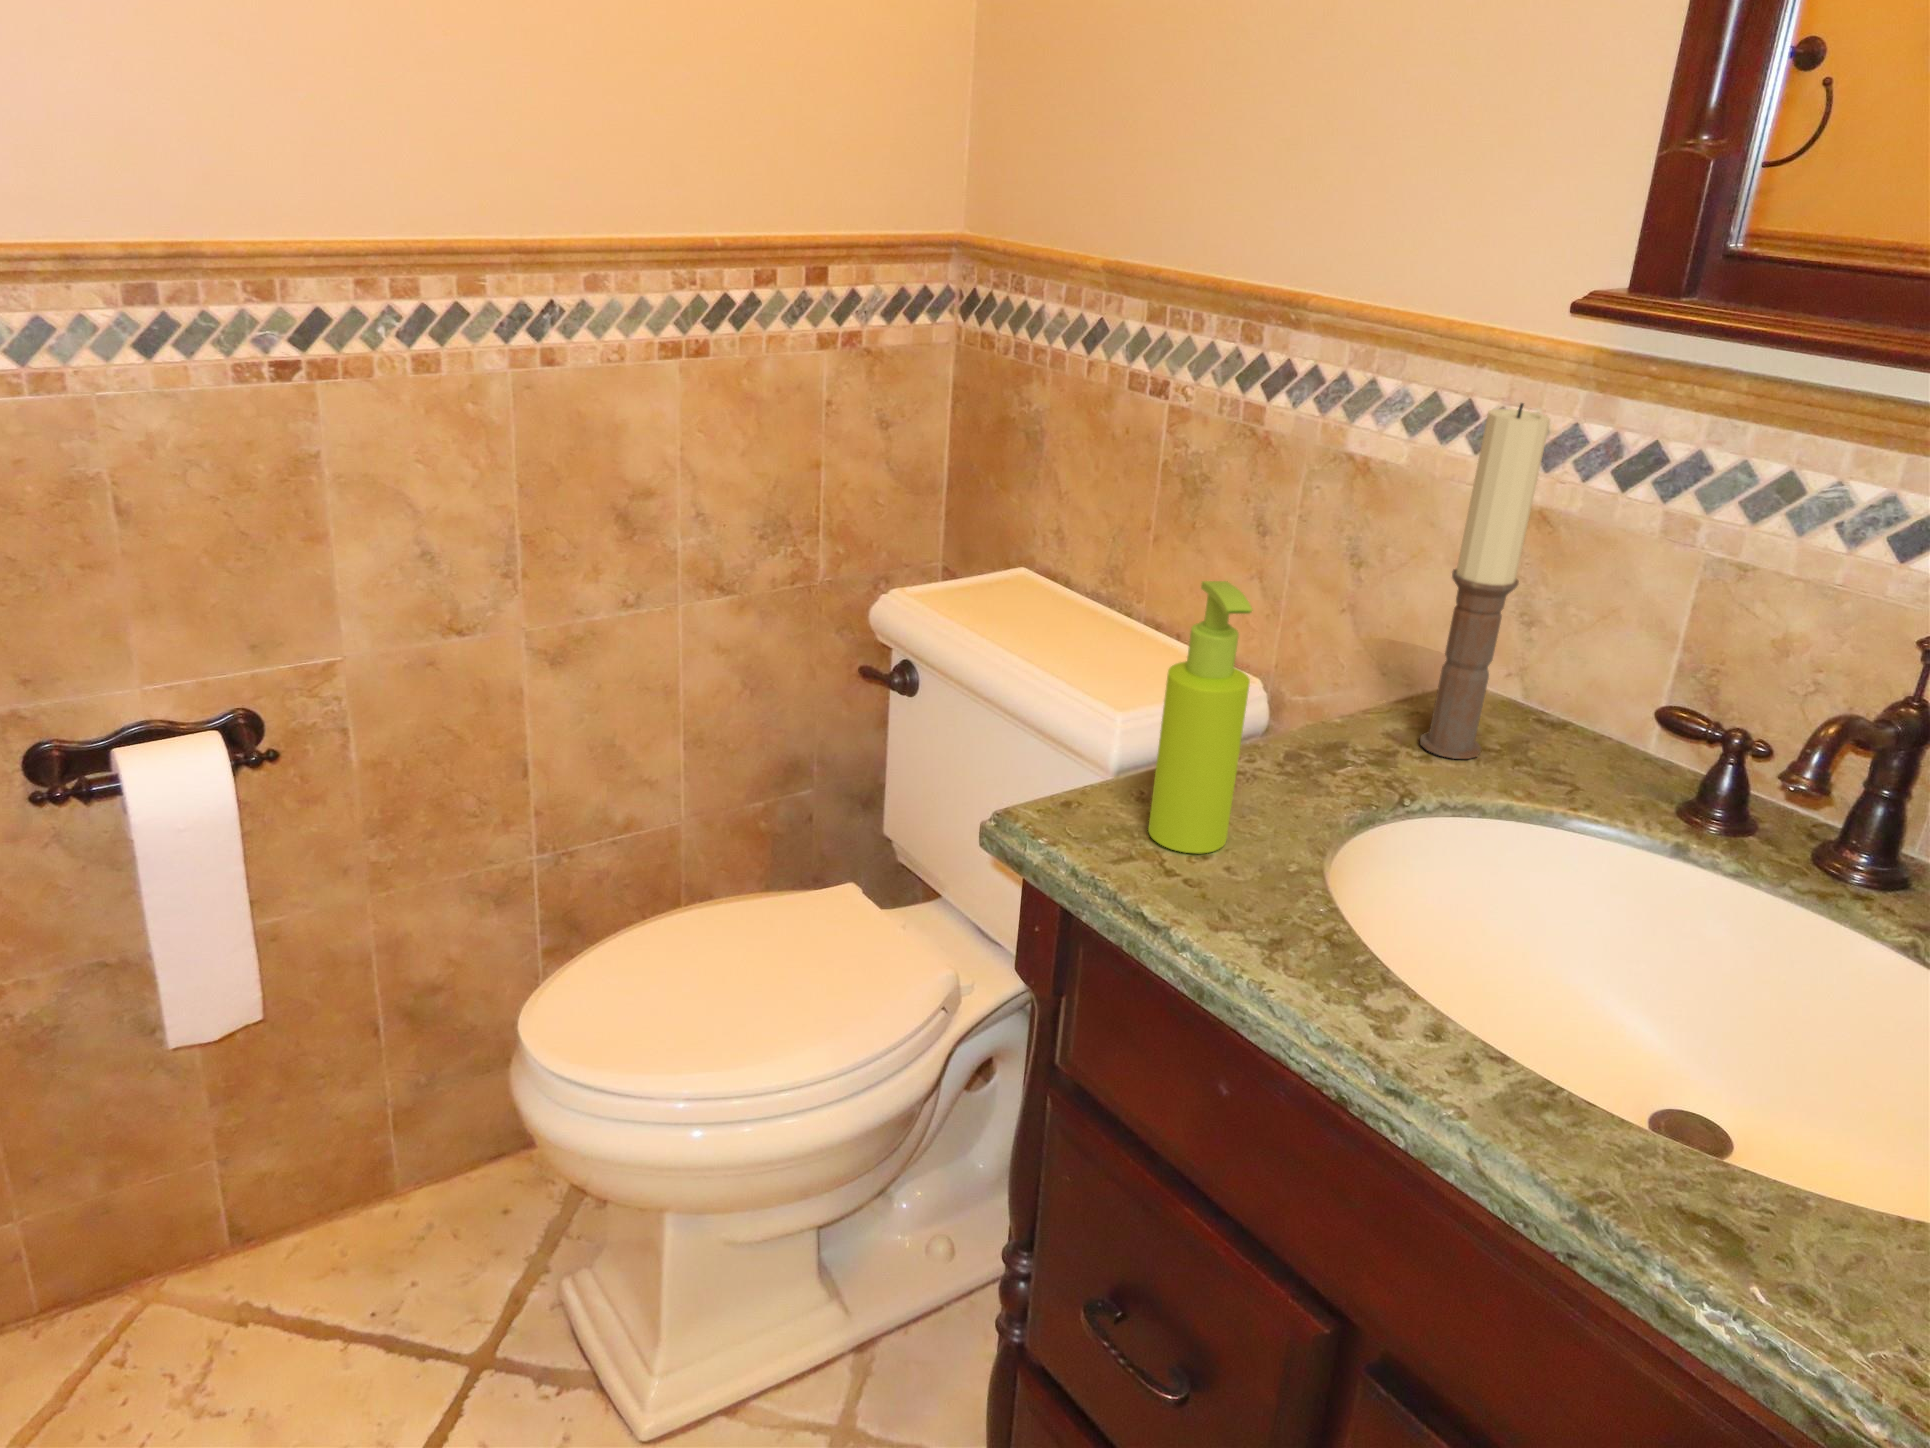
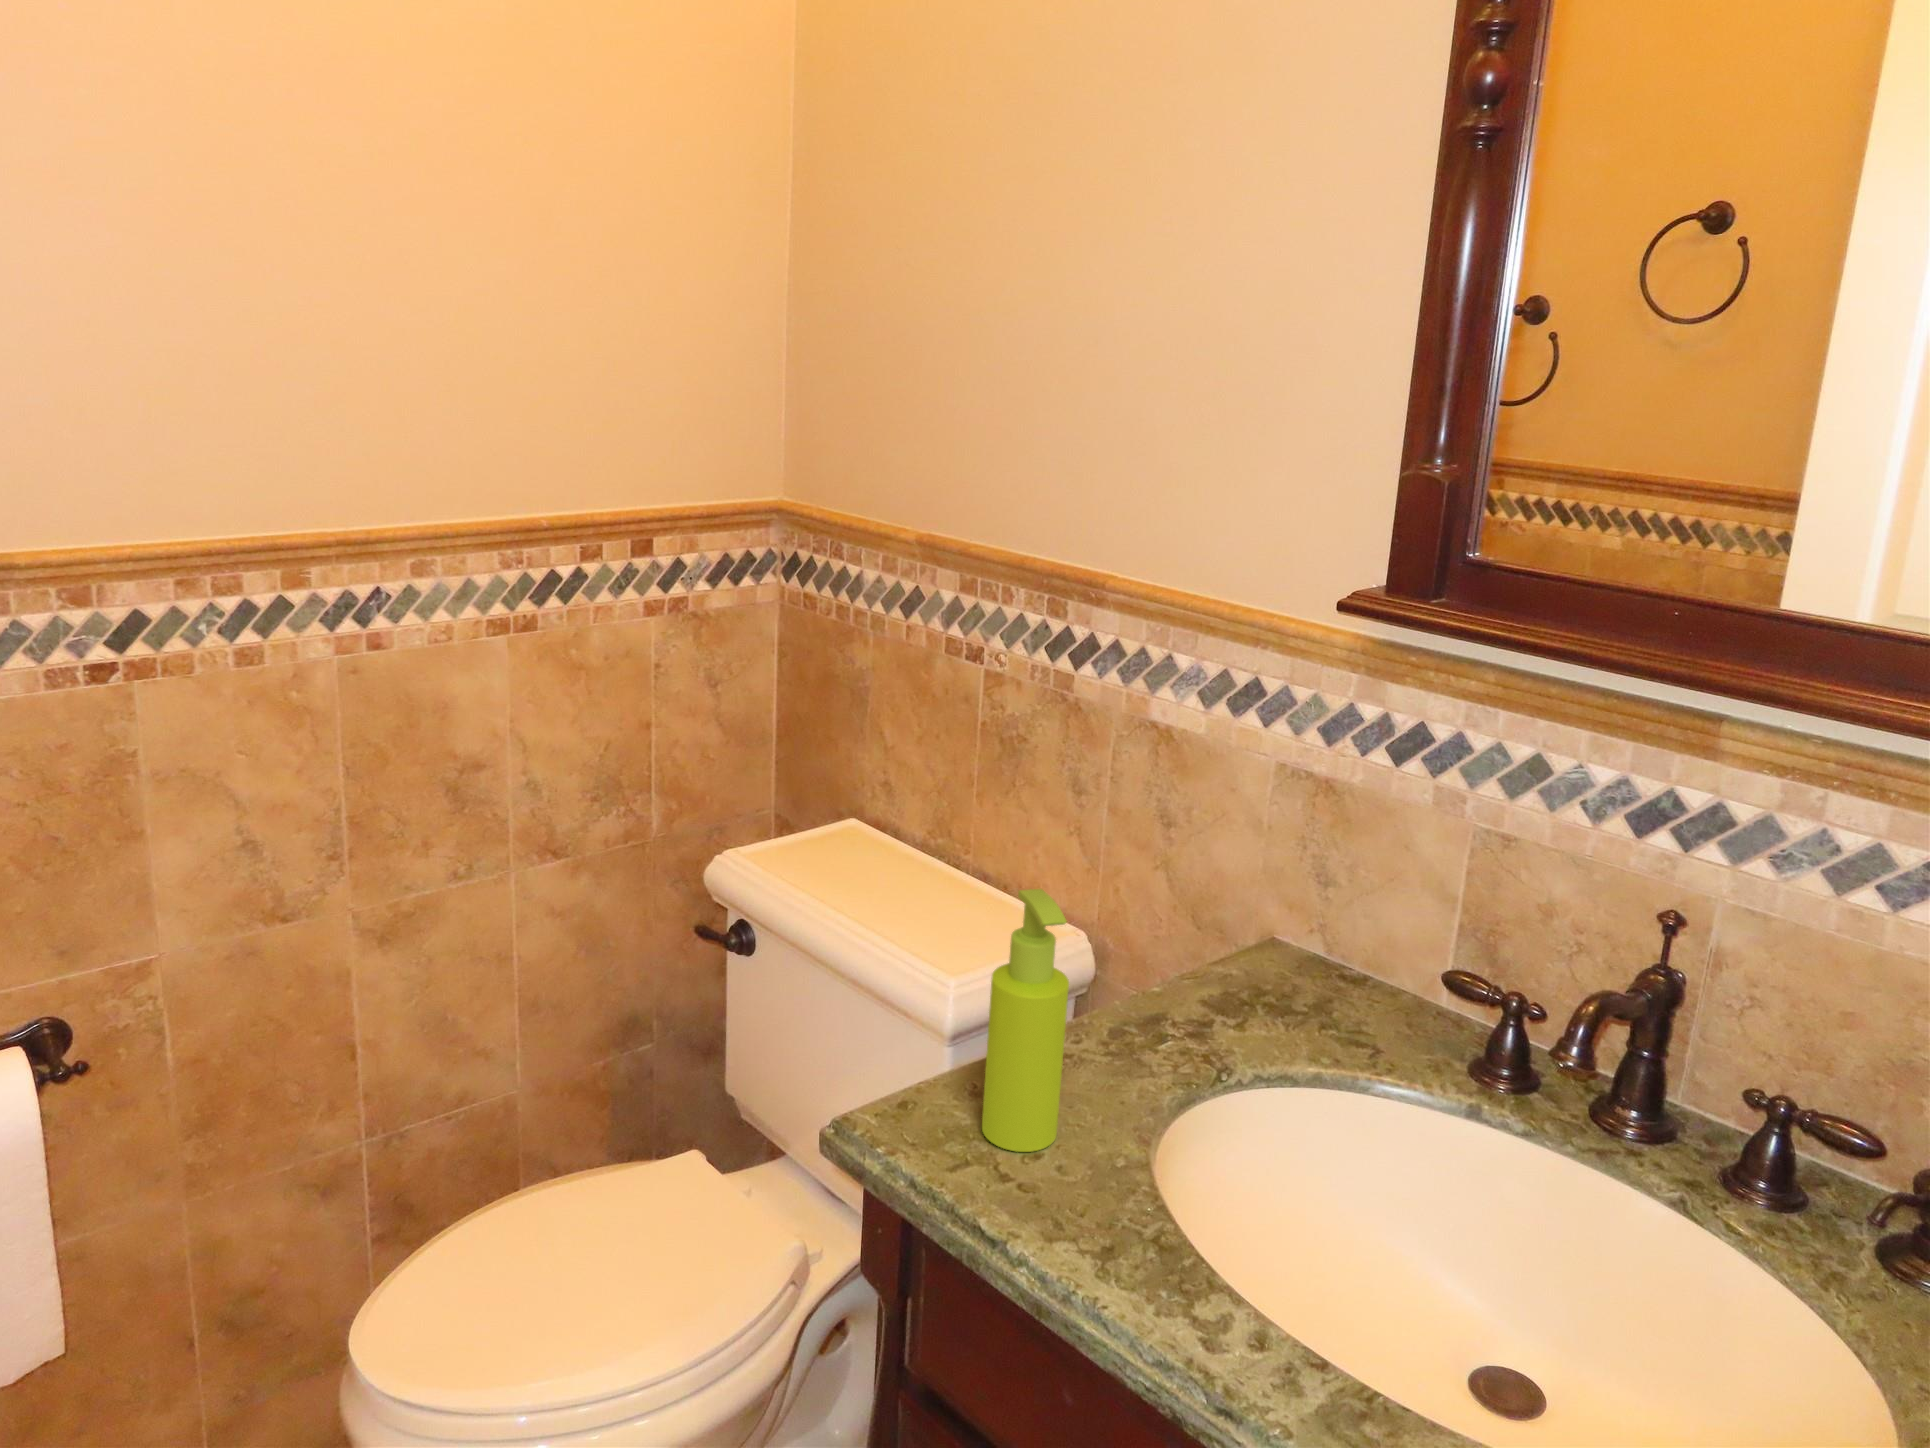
candle: present [1420,403,1550,759] -> none [1233,697,1325,1024]

